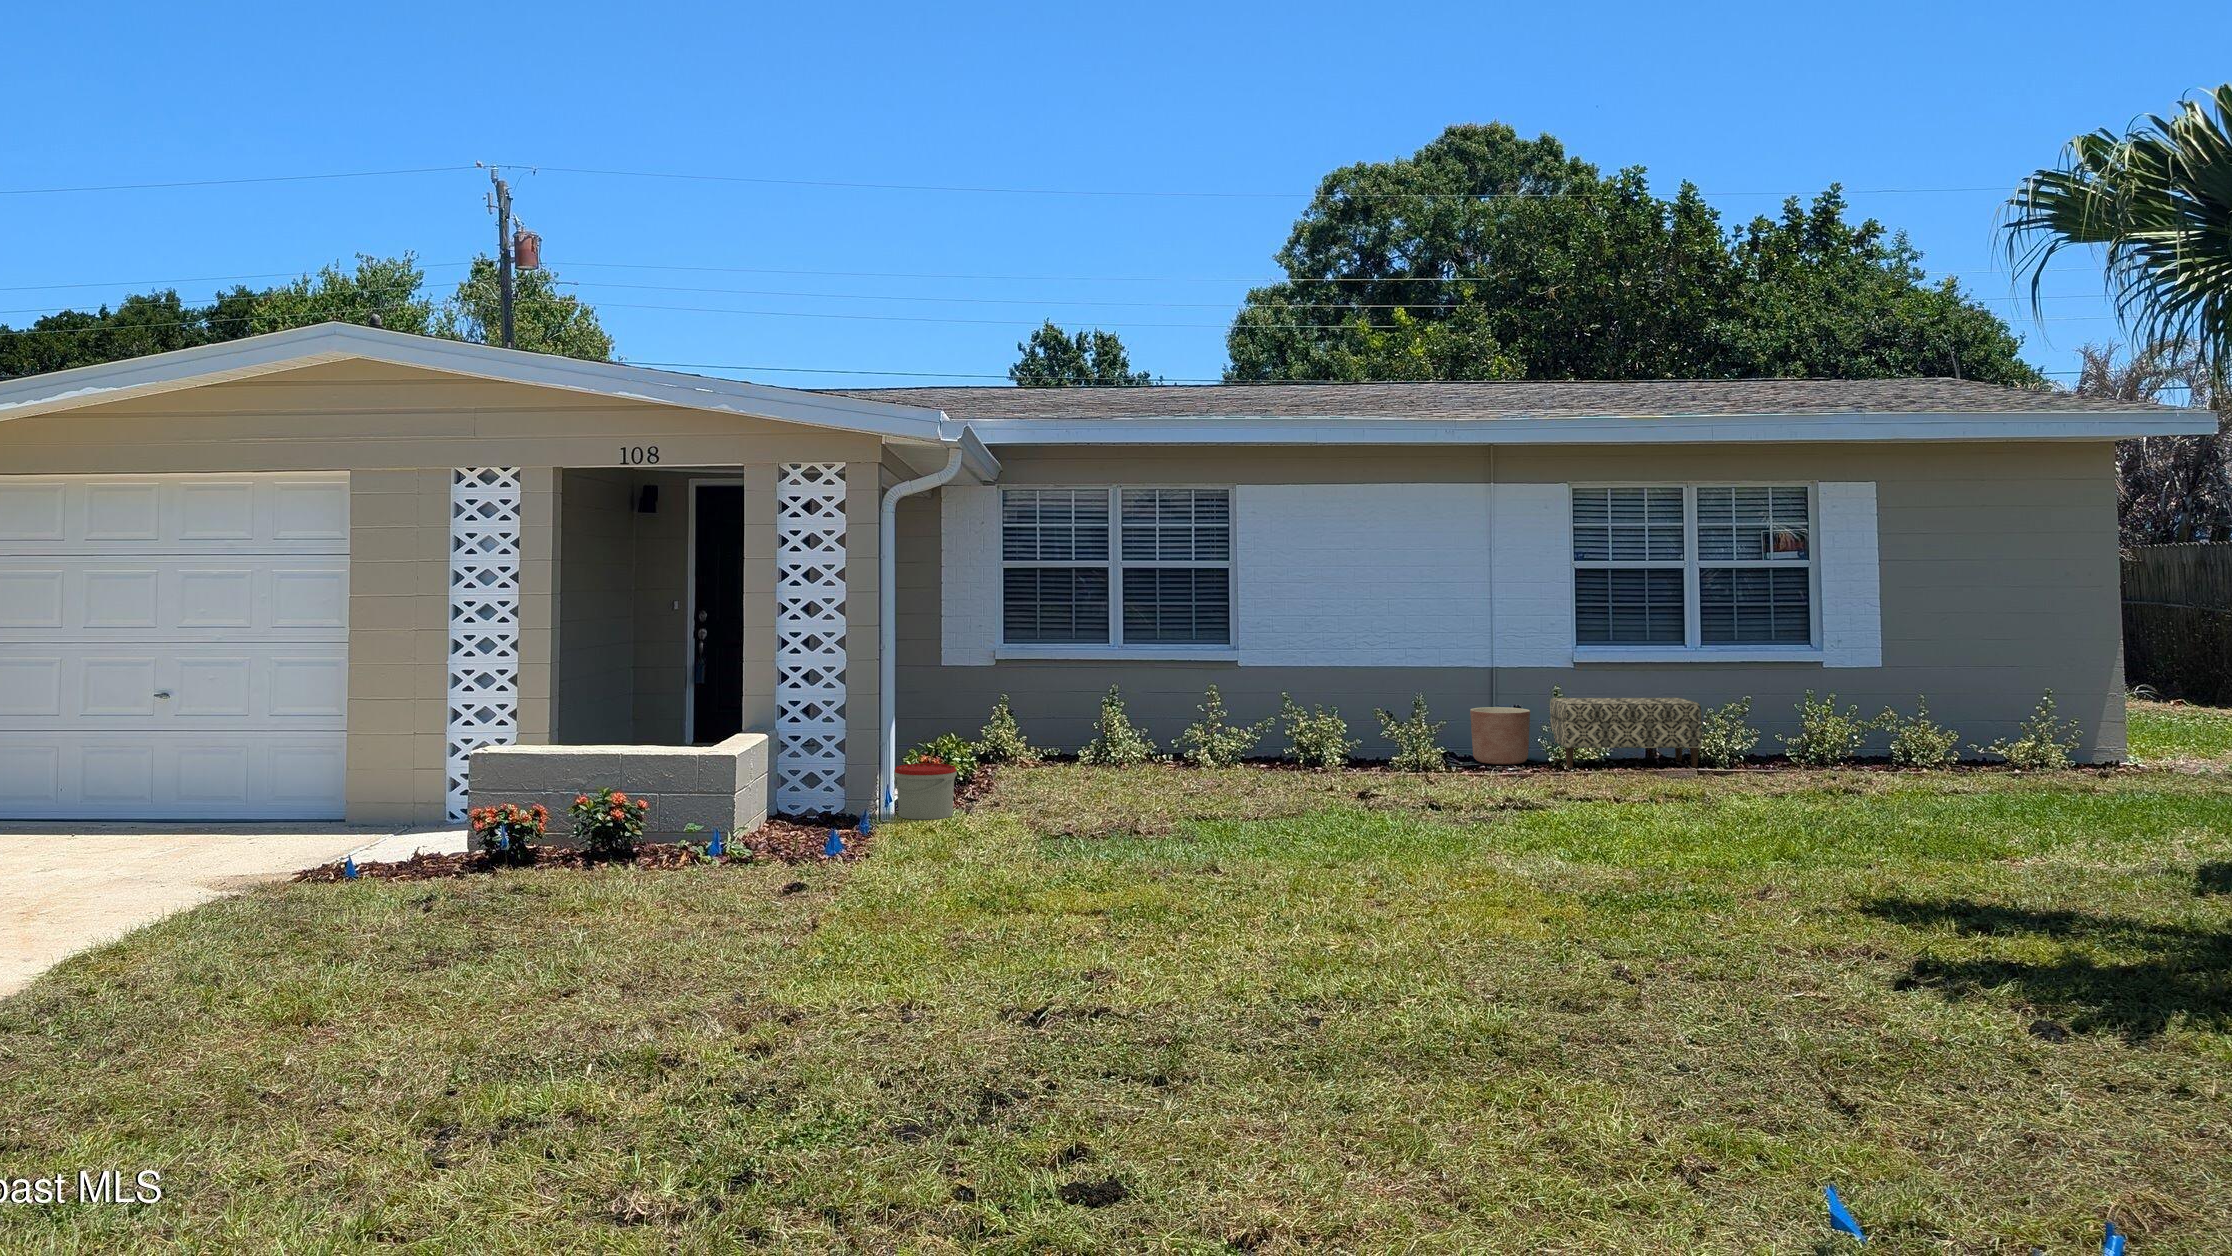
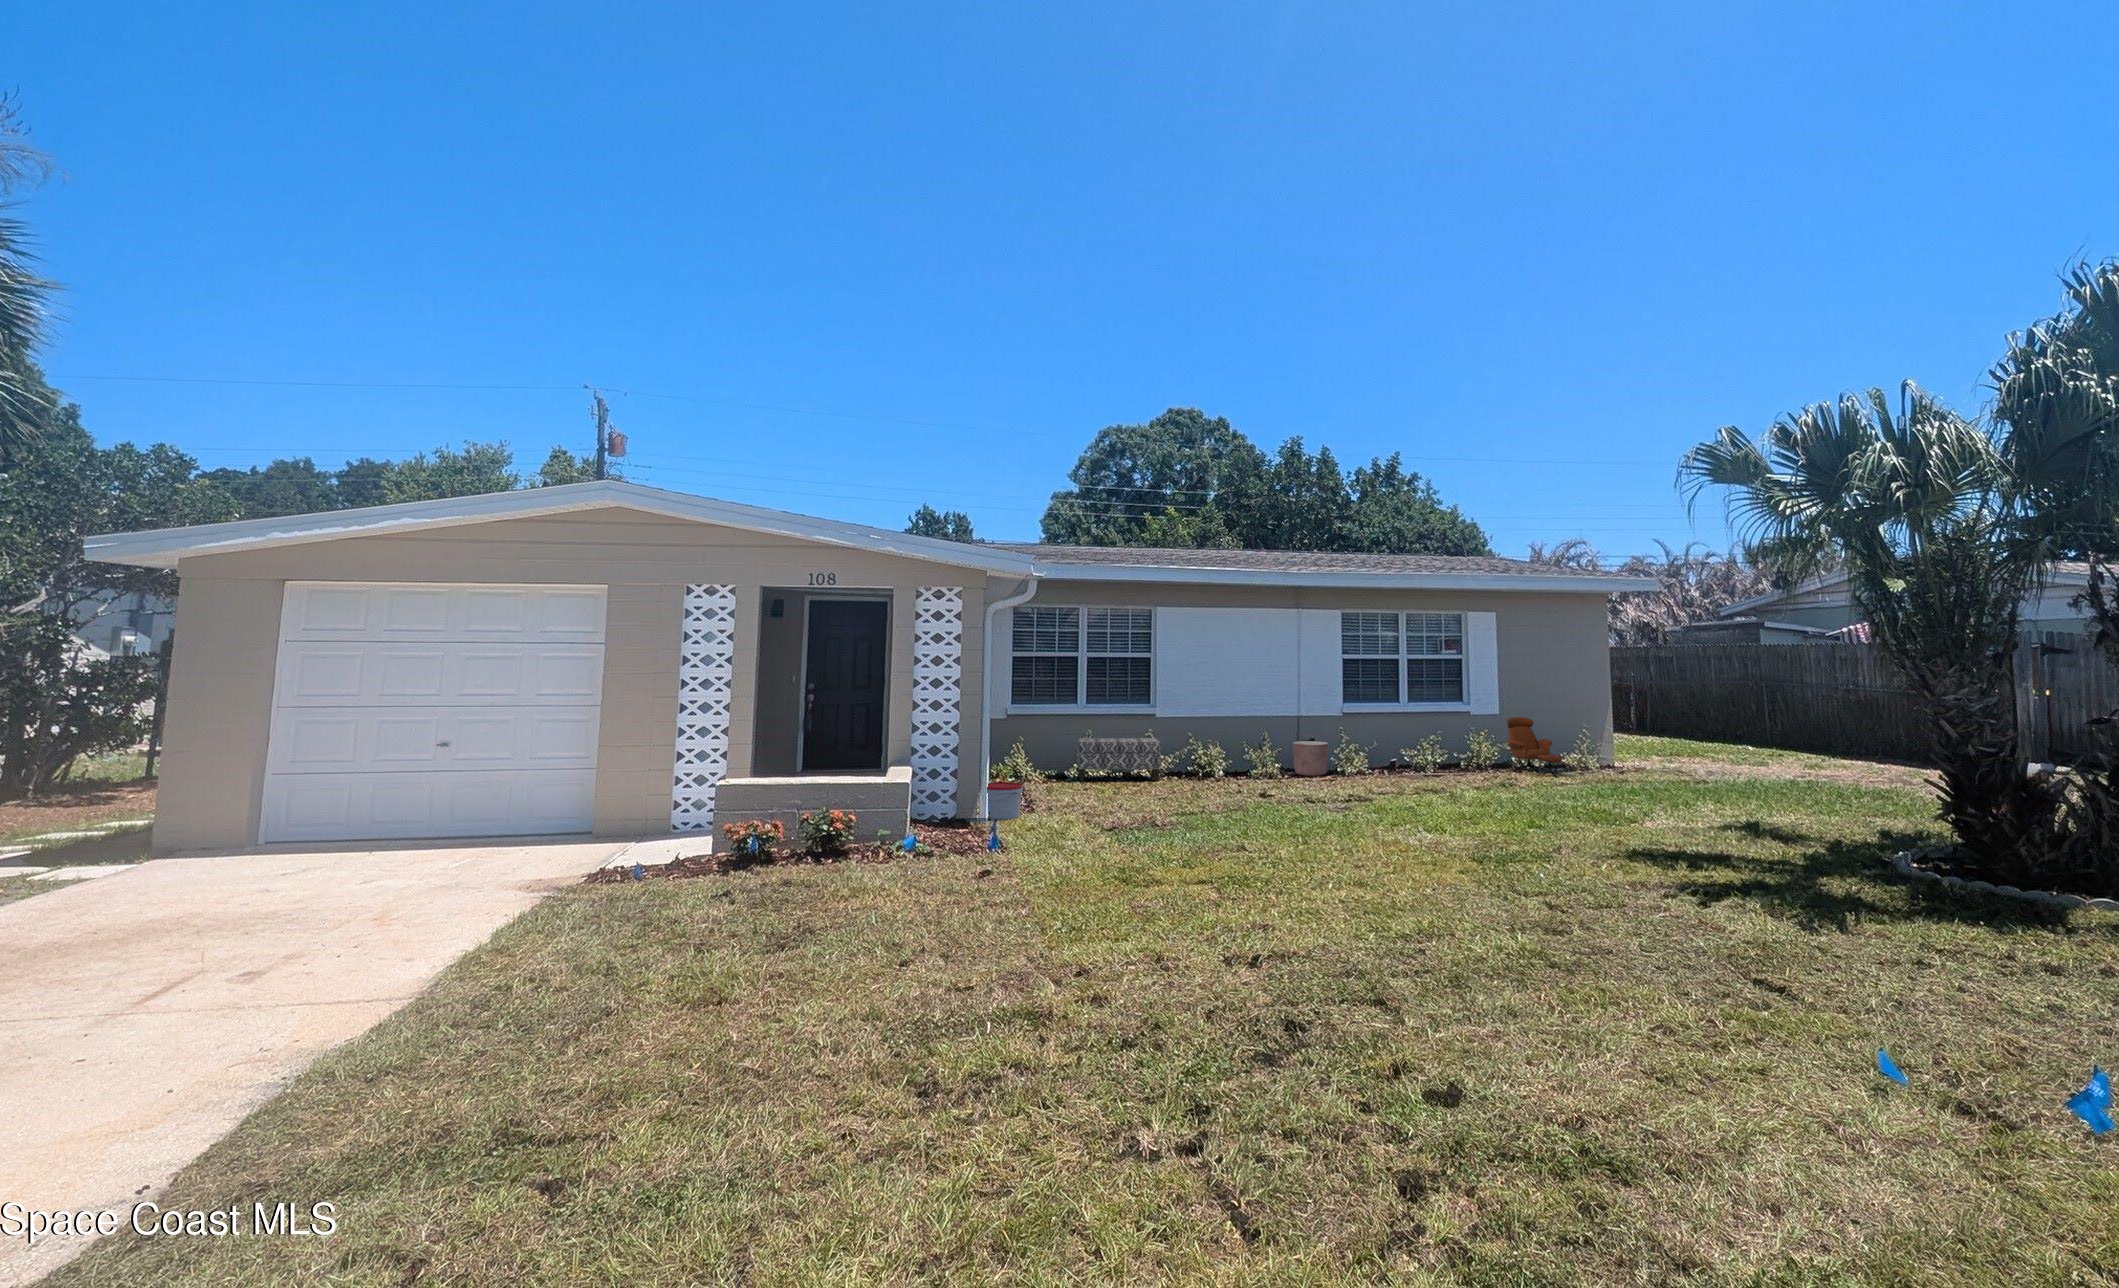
lounge chair: none [1863,670,1959,775] -> present [1506,717,1563,778]
bench: present [1550,698,1702,768] -> present [1077,738,1161,782]

